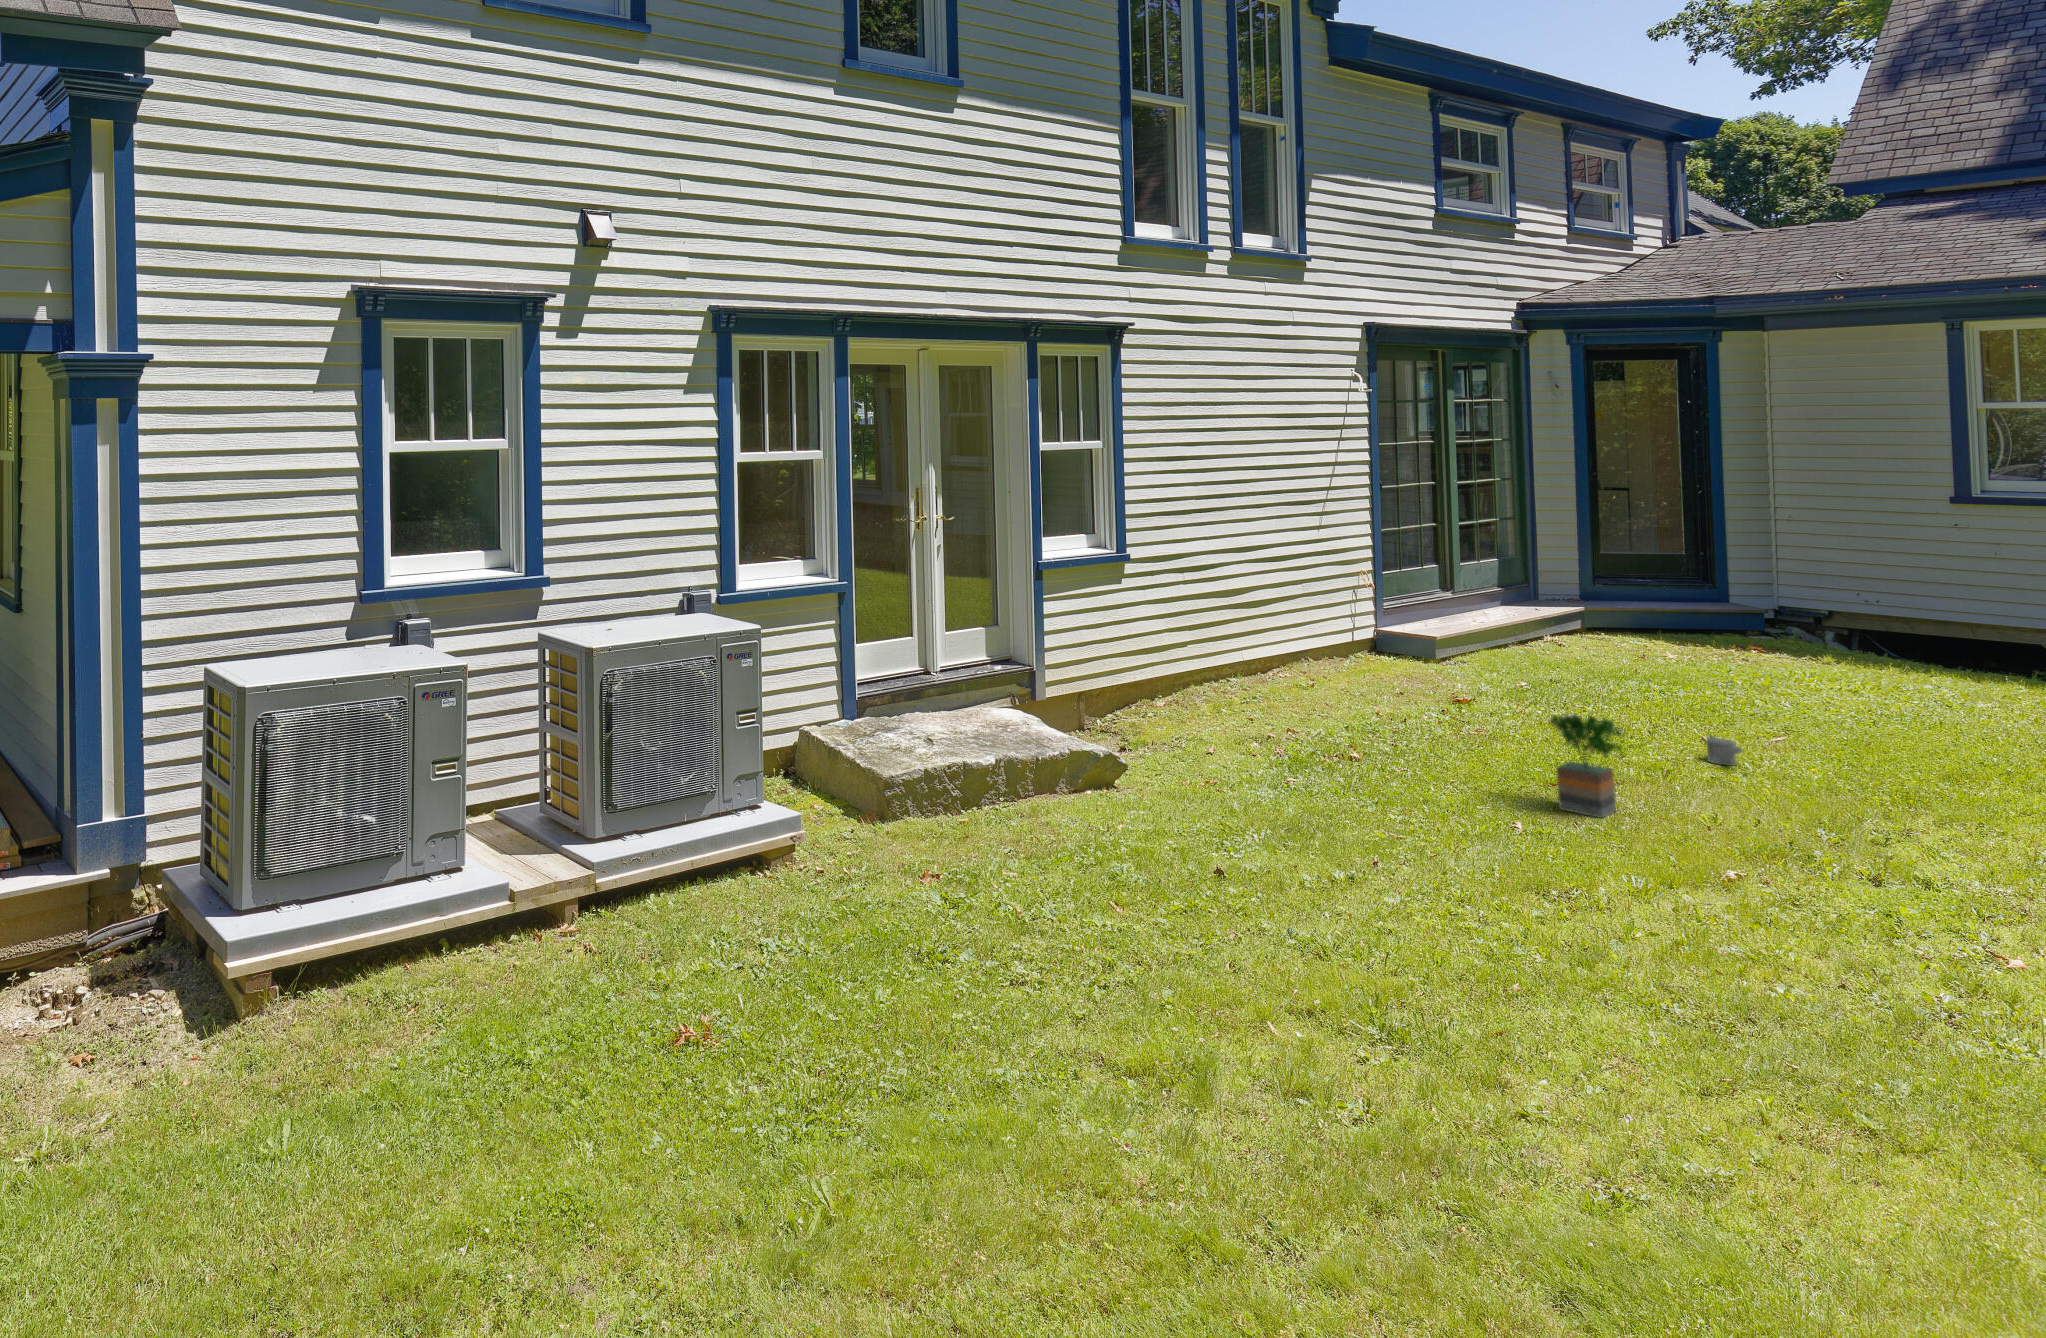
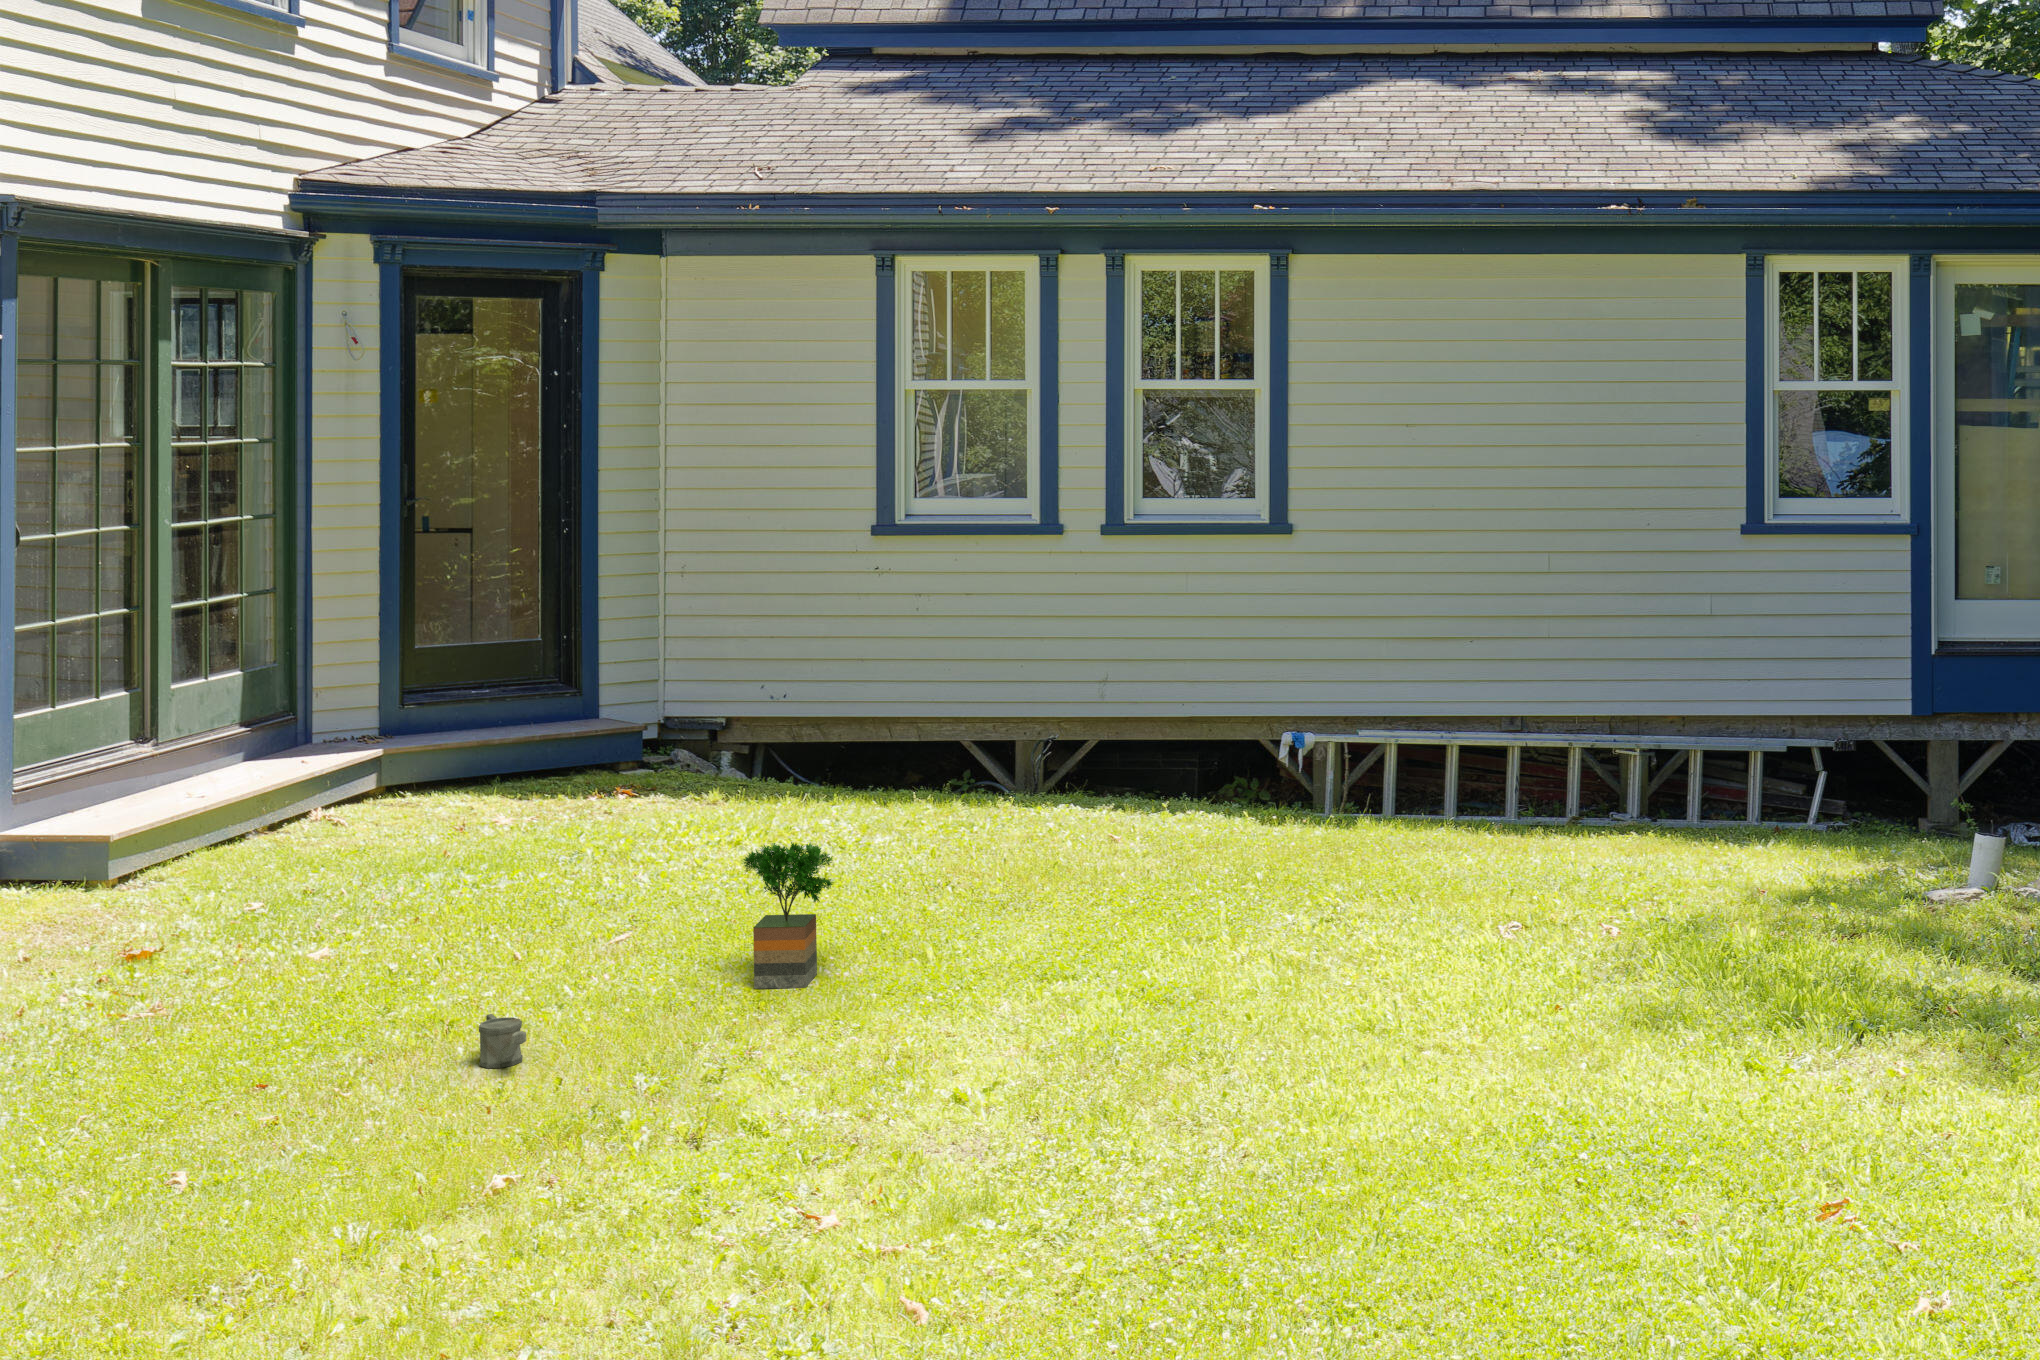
potted tree: present [1549,713,1625,818] -> present [743,842,833,989]

